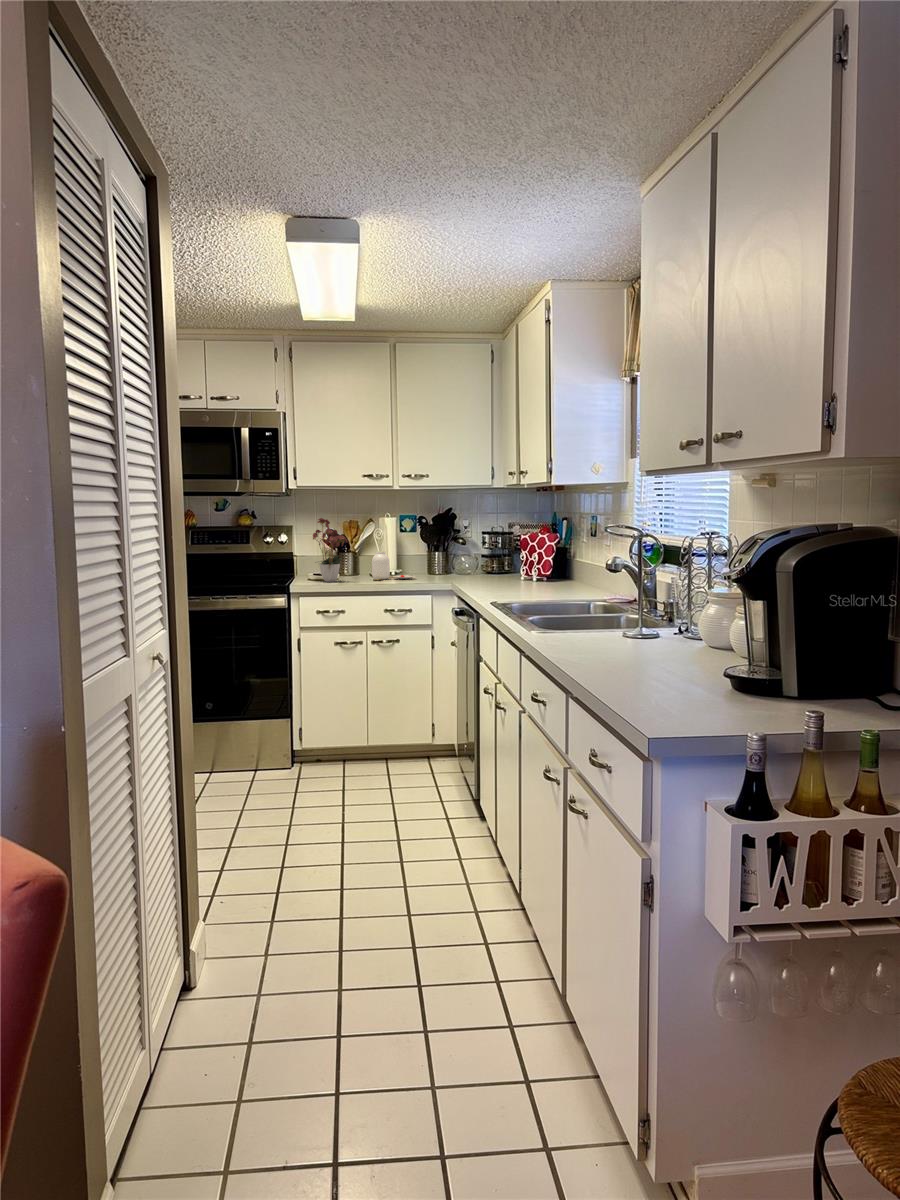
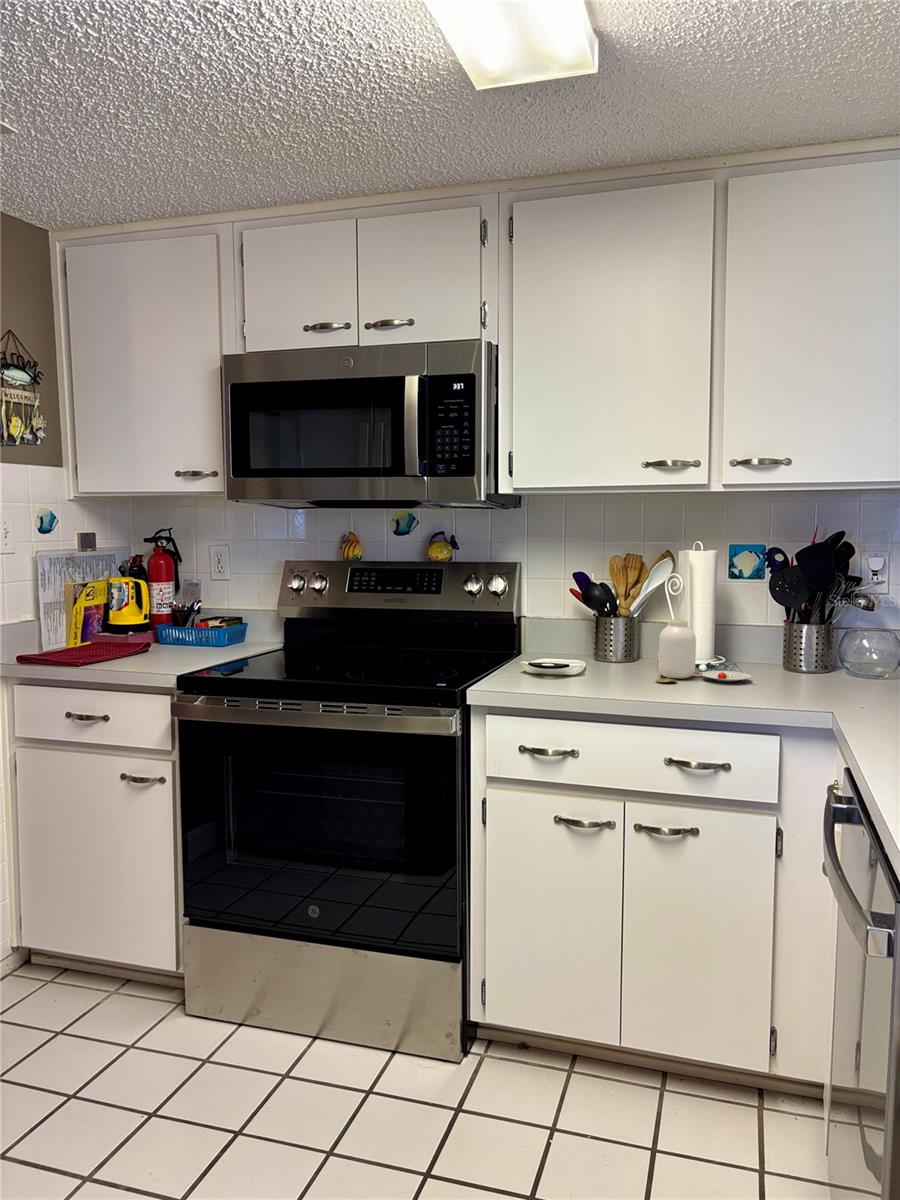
flower arrangement: present [313,518,347,582] -> none [532,545,608,679]

